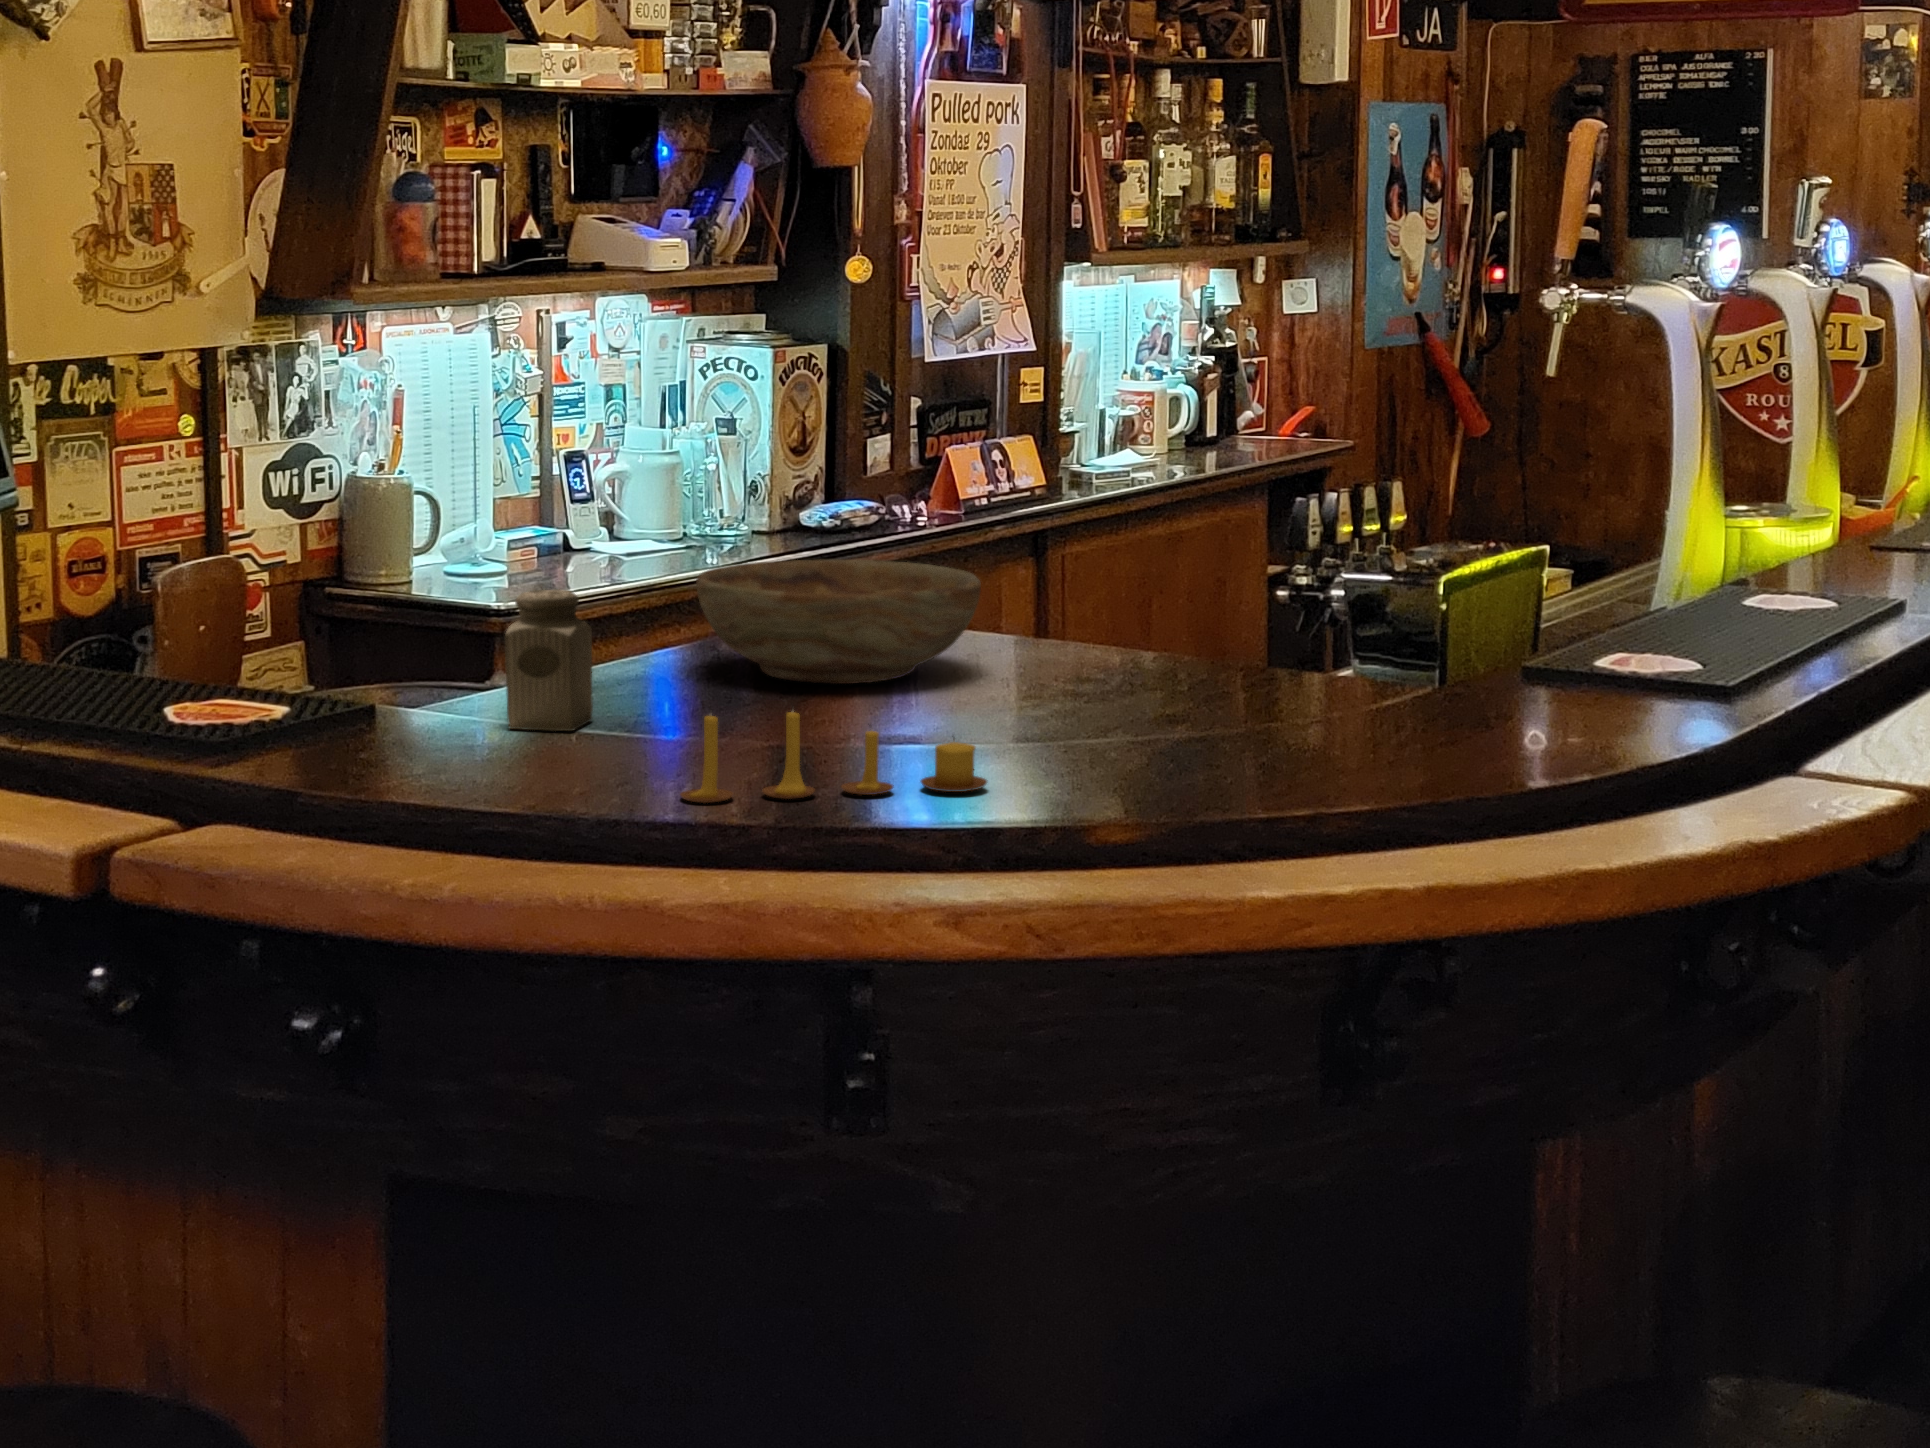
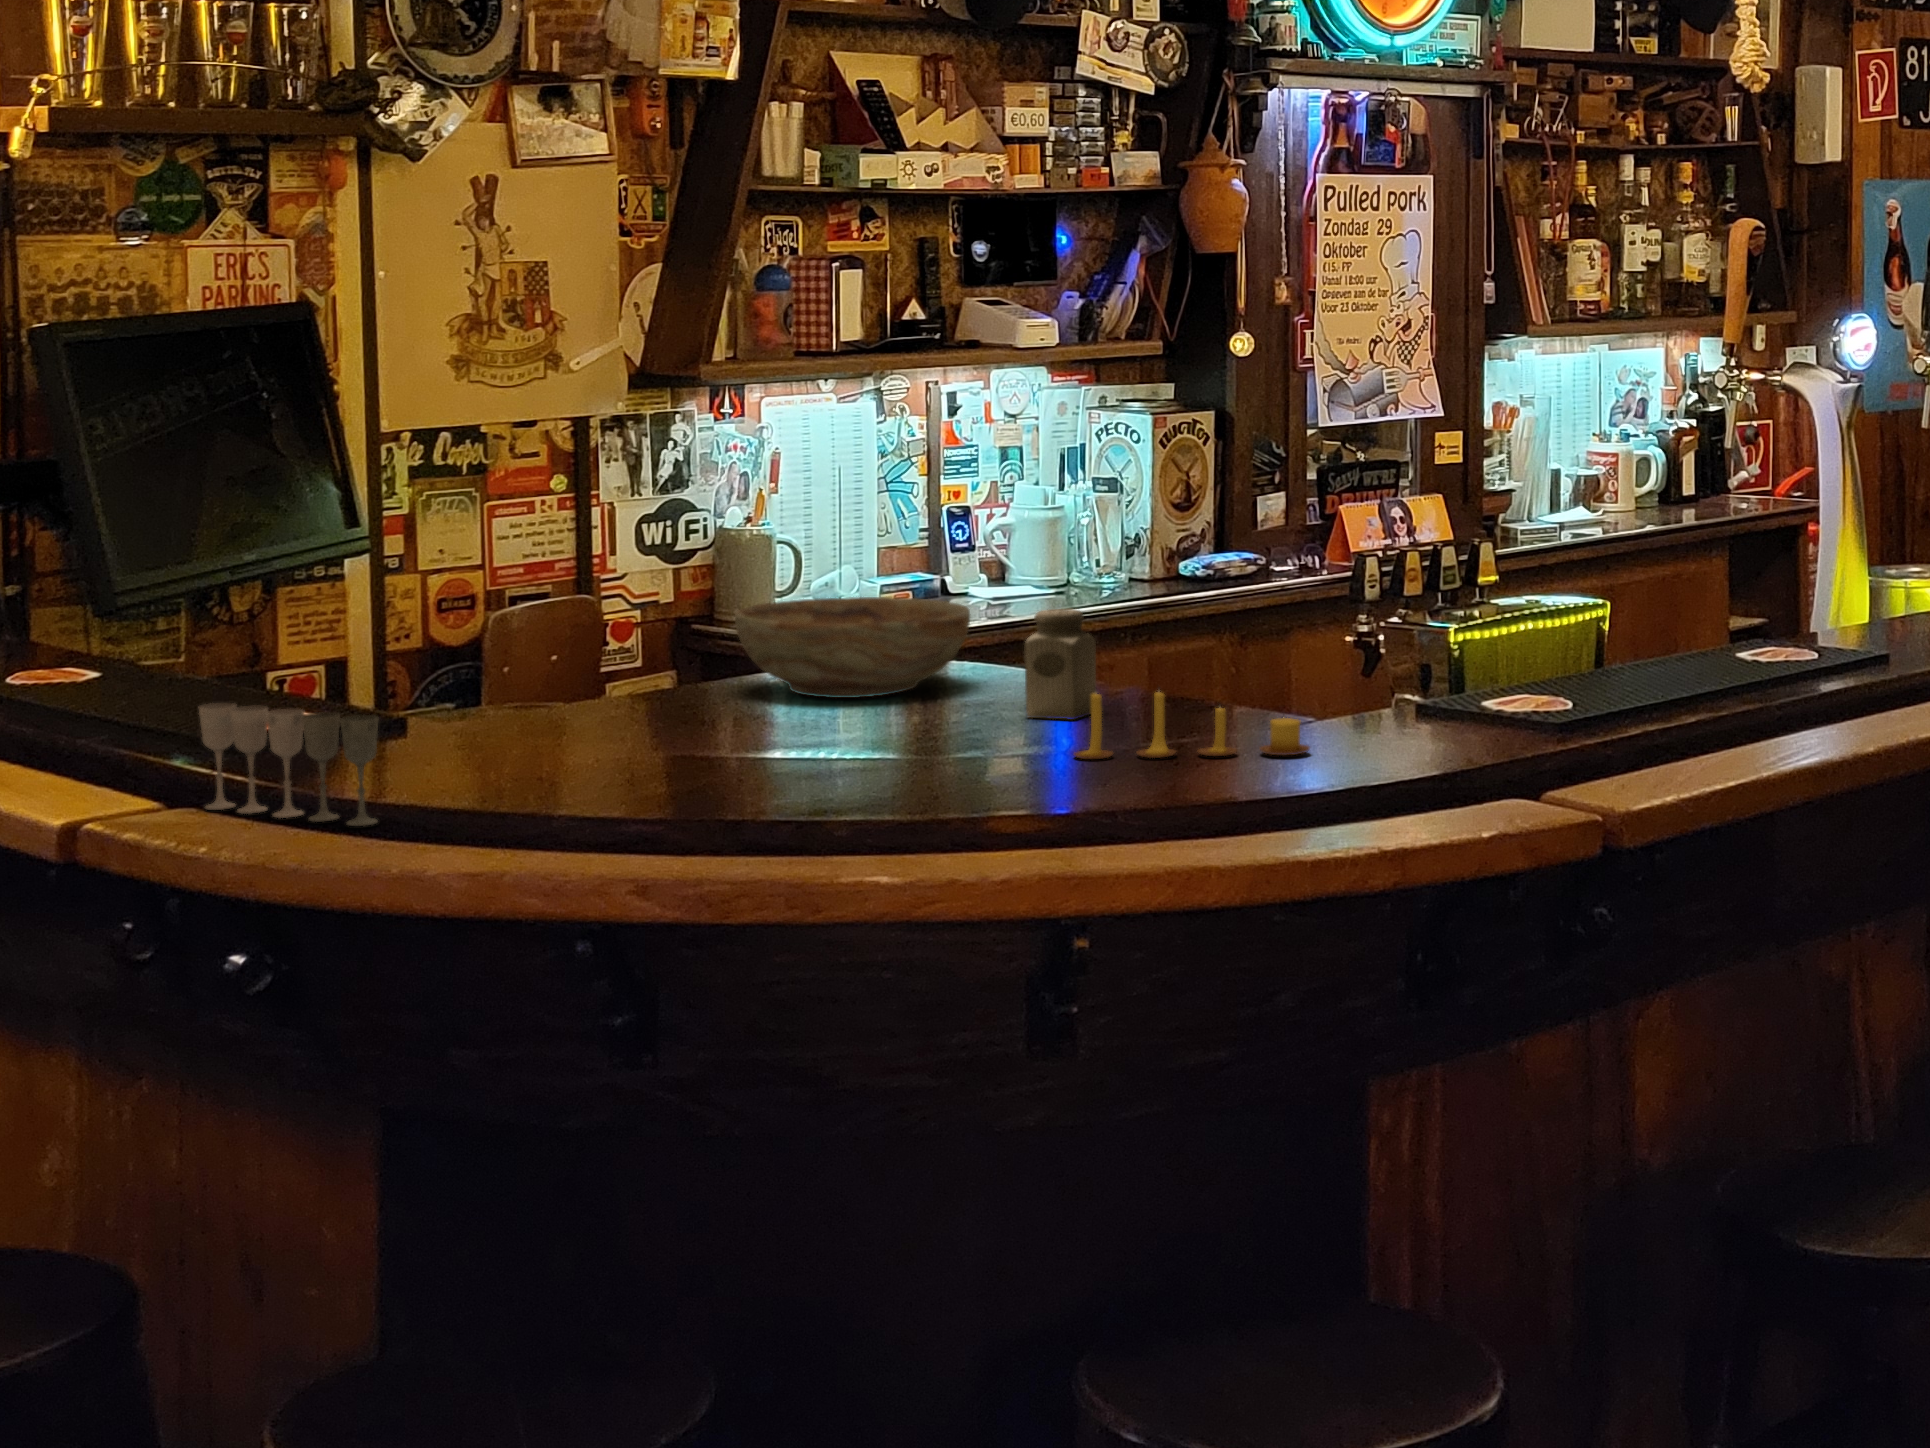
salt shaker: present [505,590,593,731] -> present [1024,608,1096,720]
candle: present [680,711,987,803] -> present [1074,687,1310,759]
wine glass: none [275,715,556,878] -> present [199,703,378,826]

